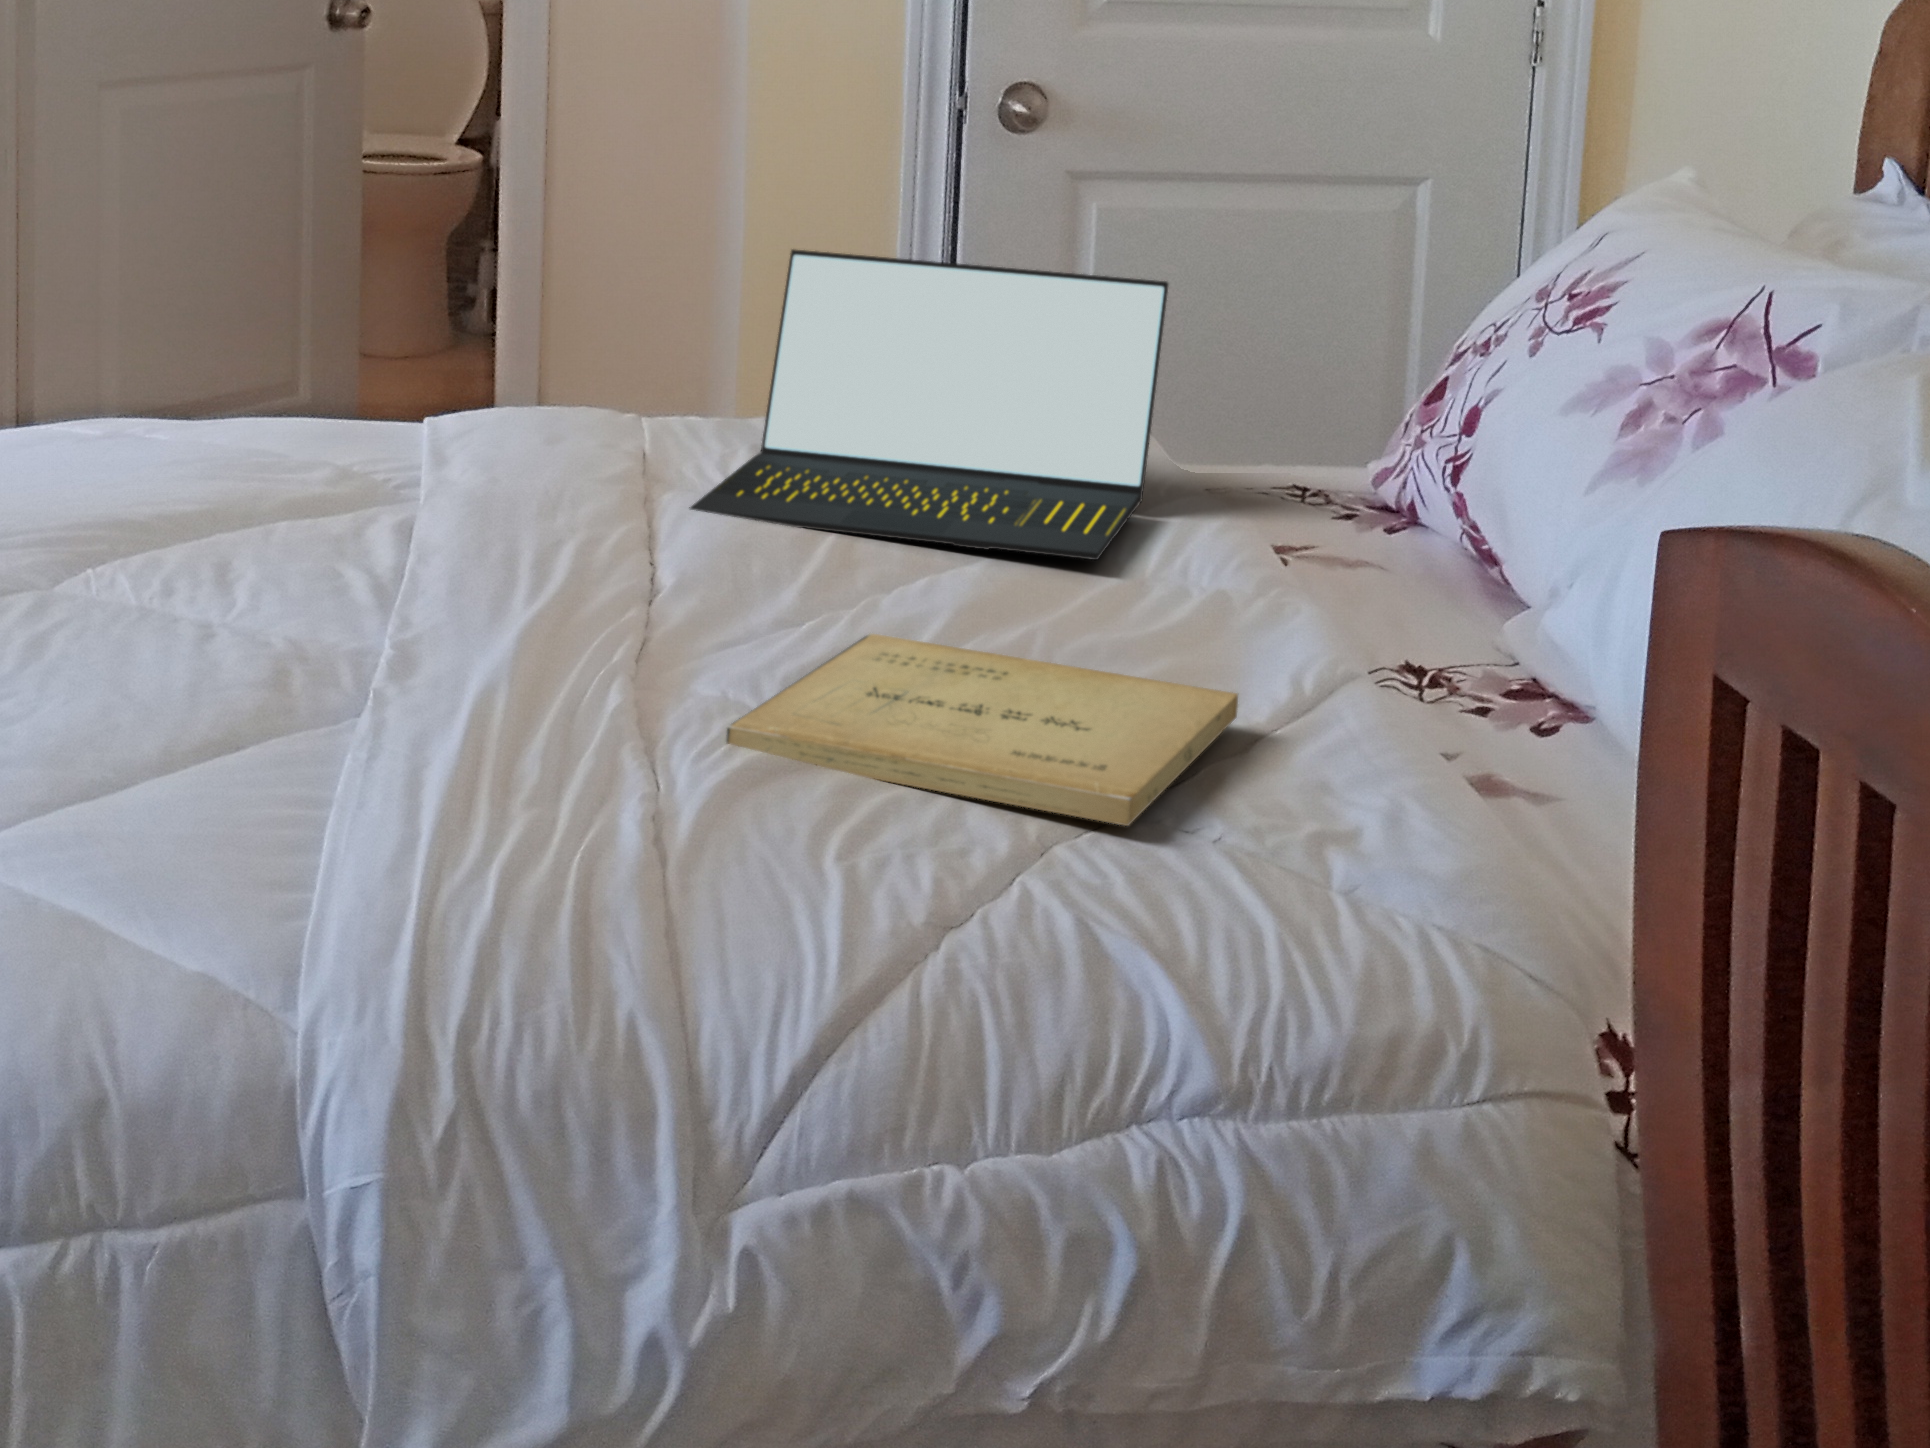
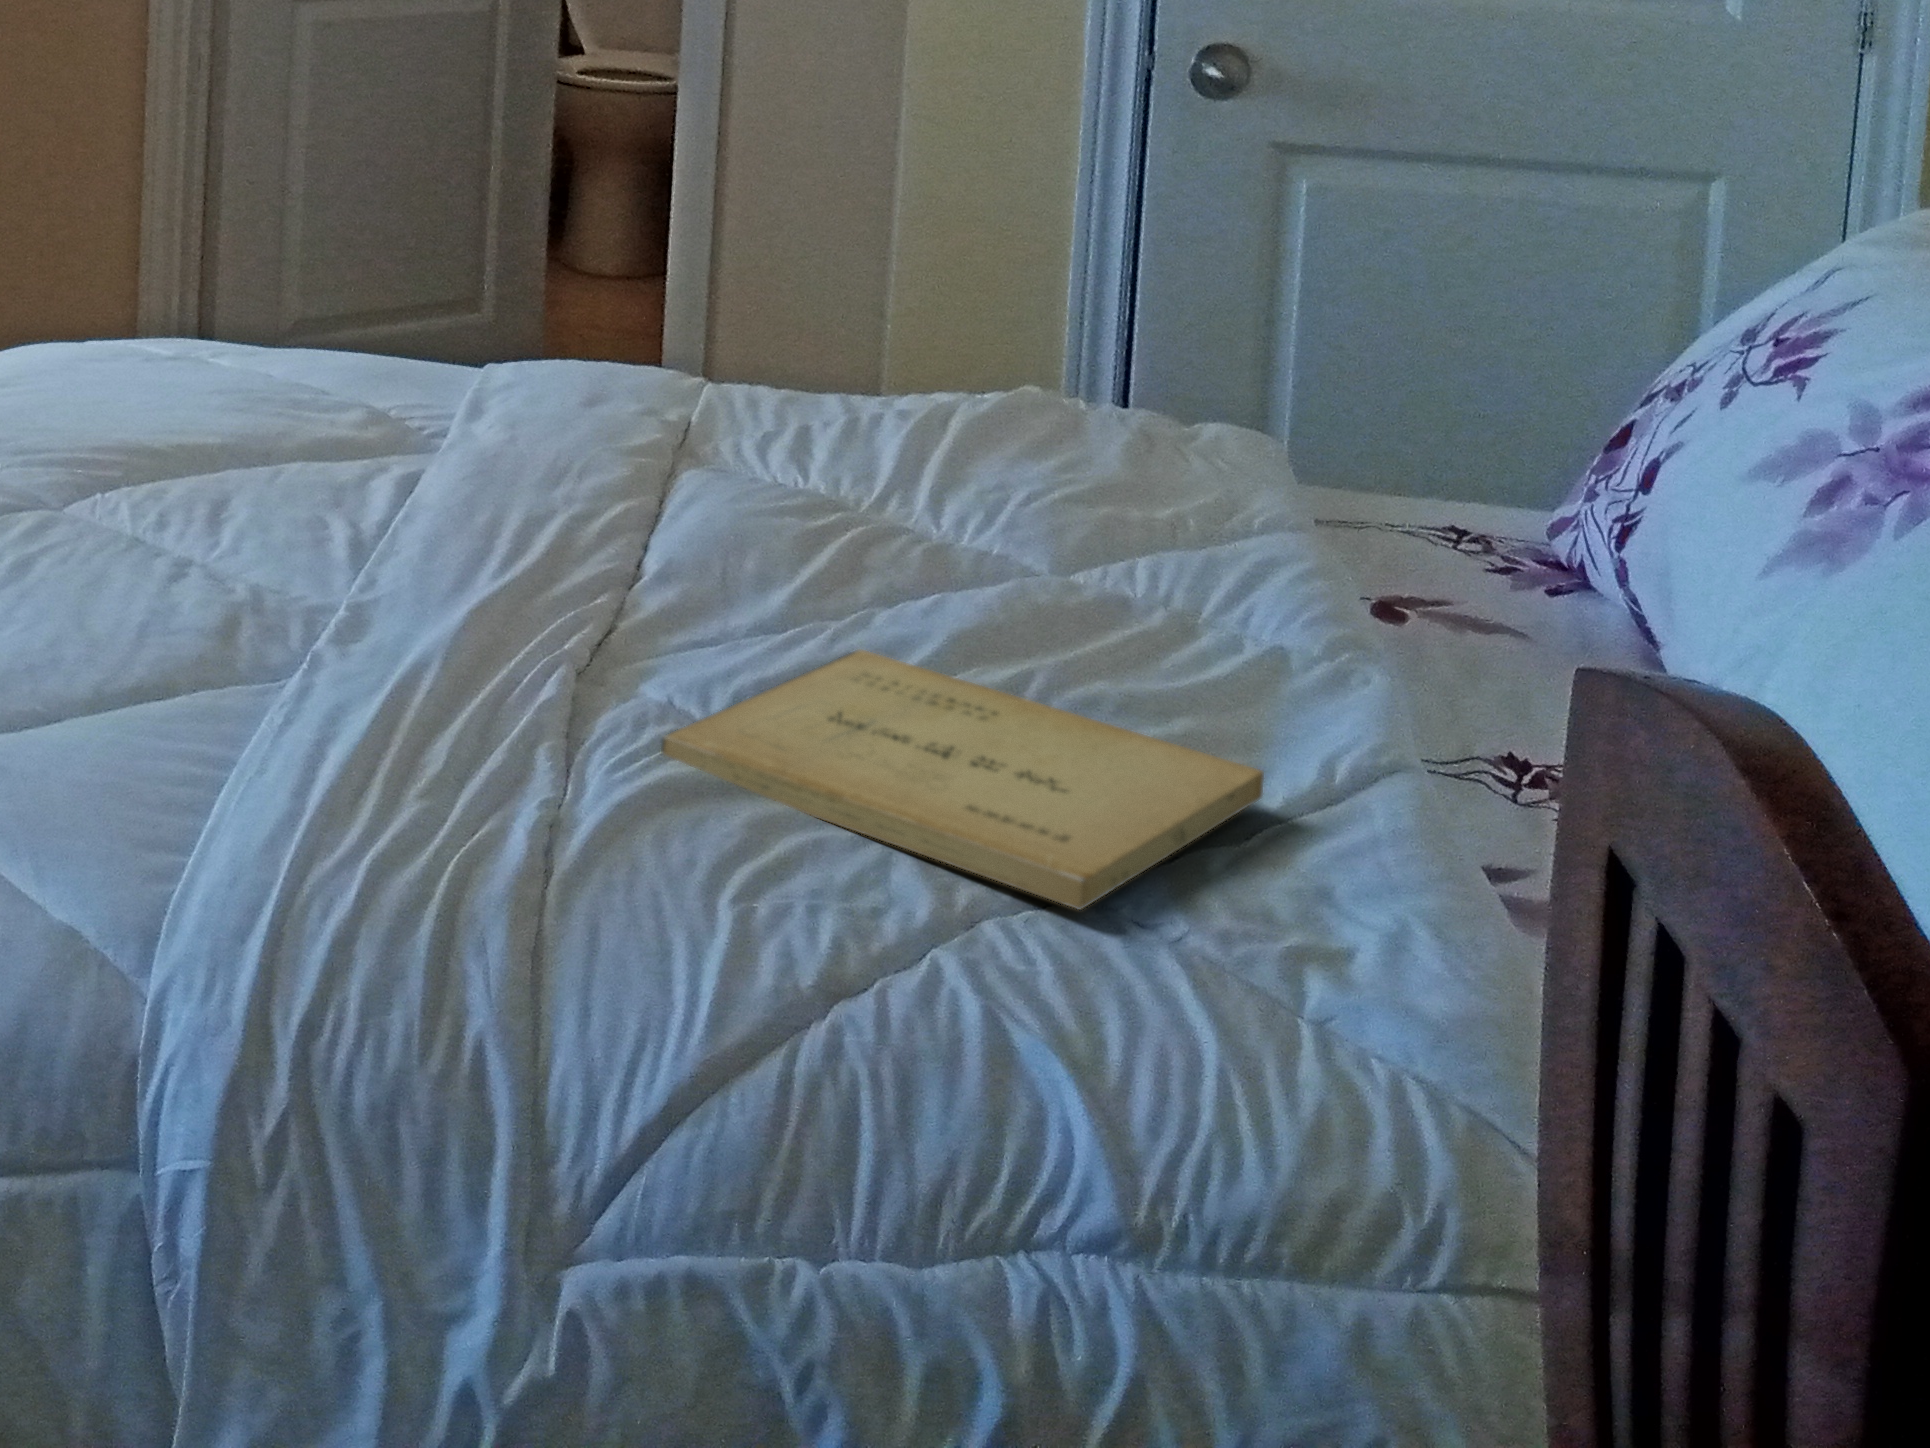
laptop: present [689,249,1168,560] -> none [715,217,1284,591]

